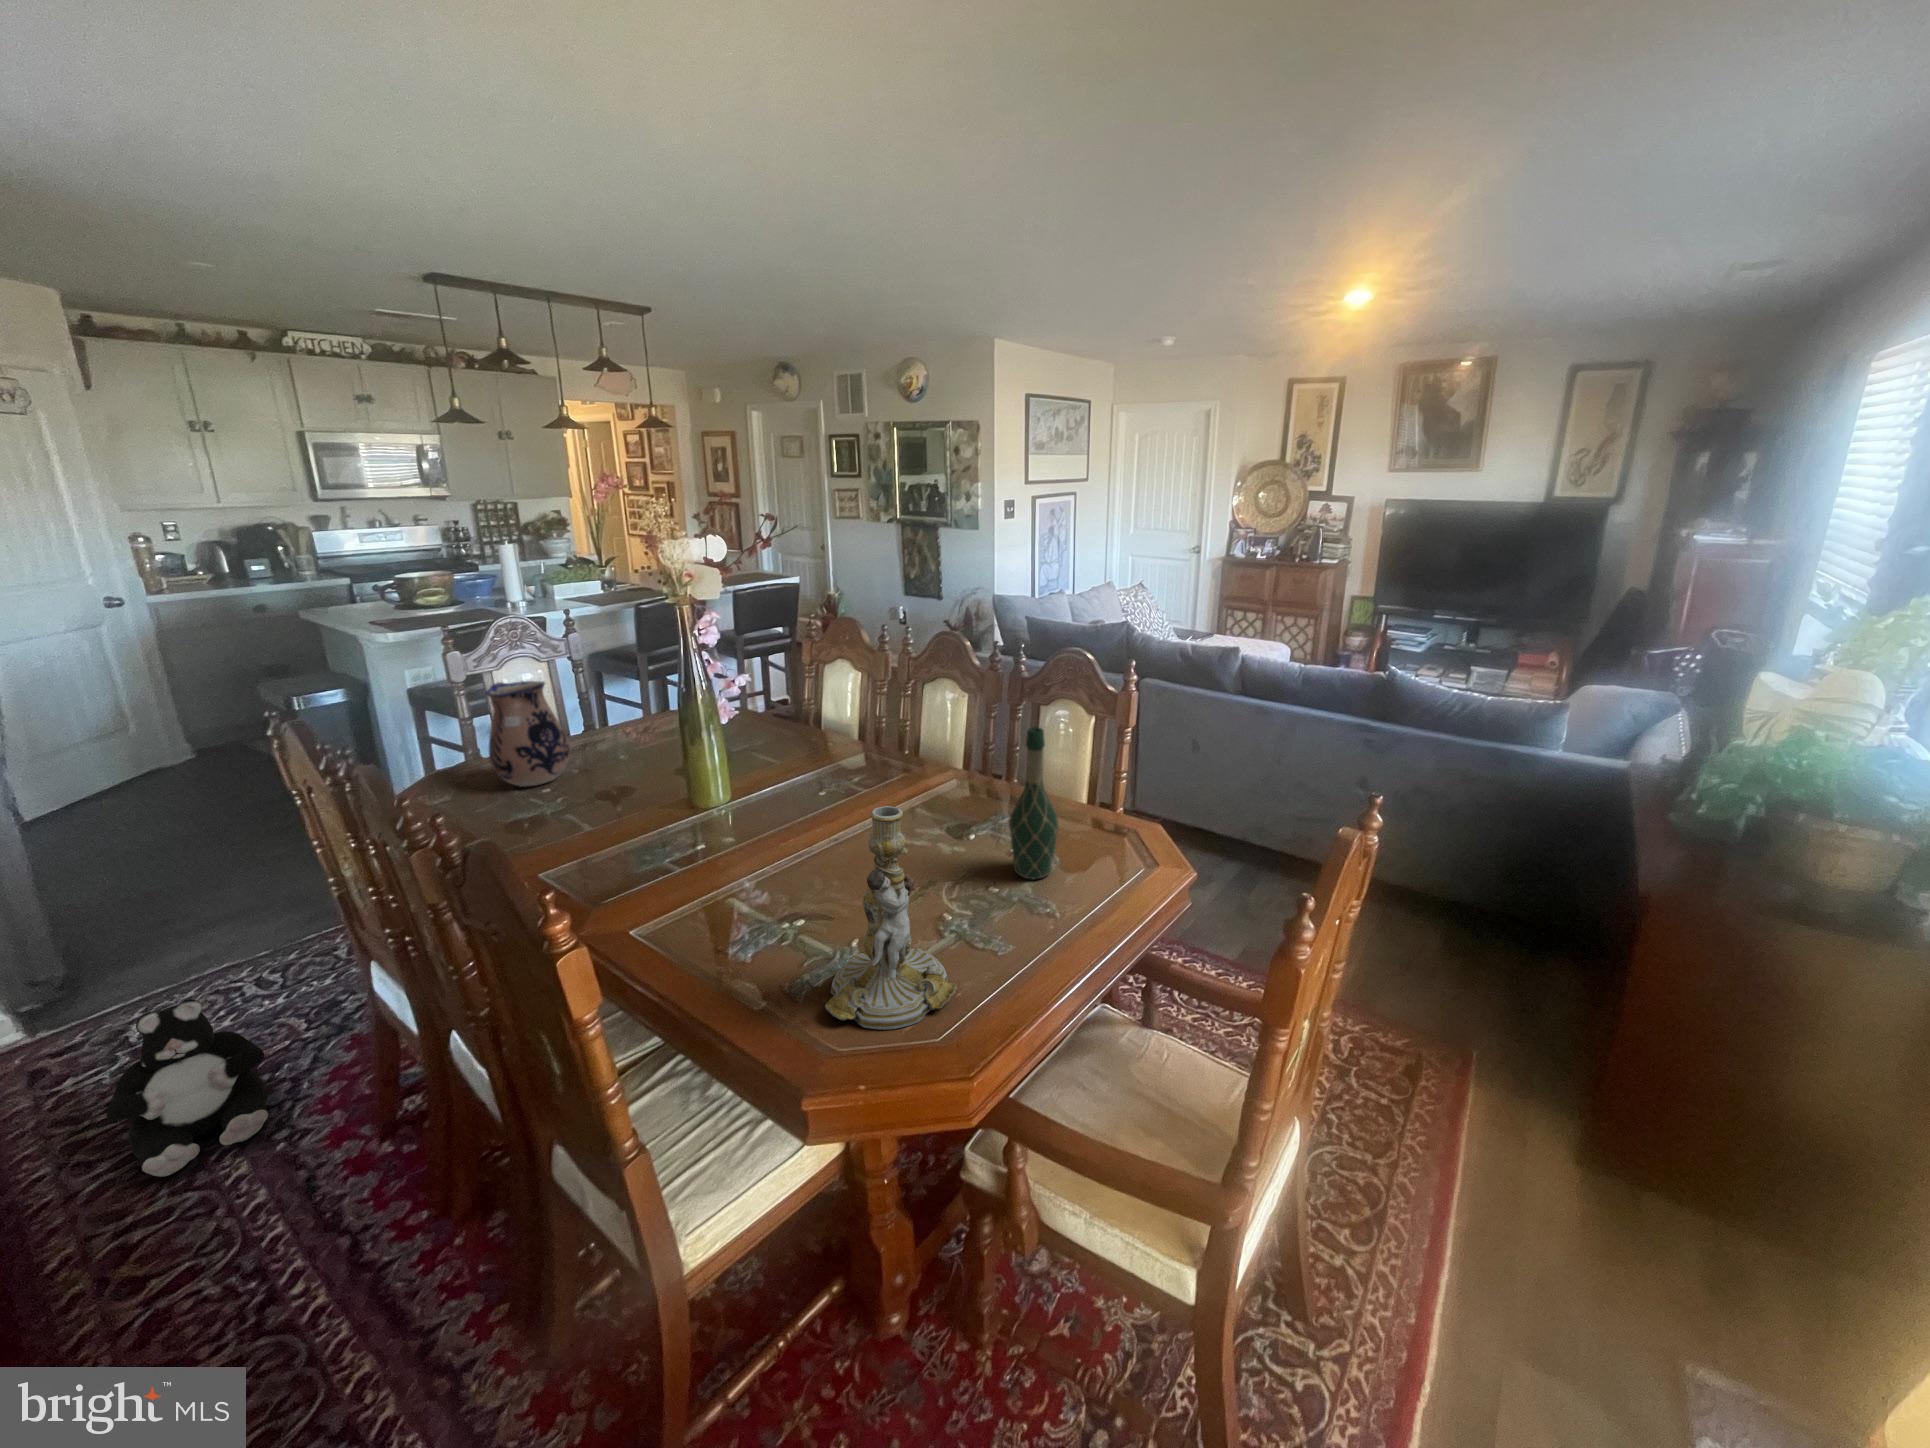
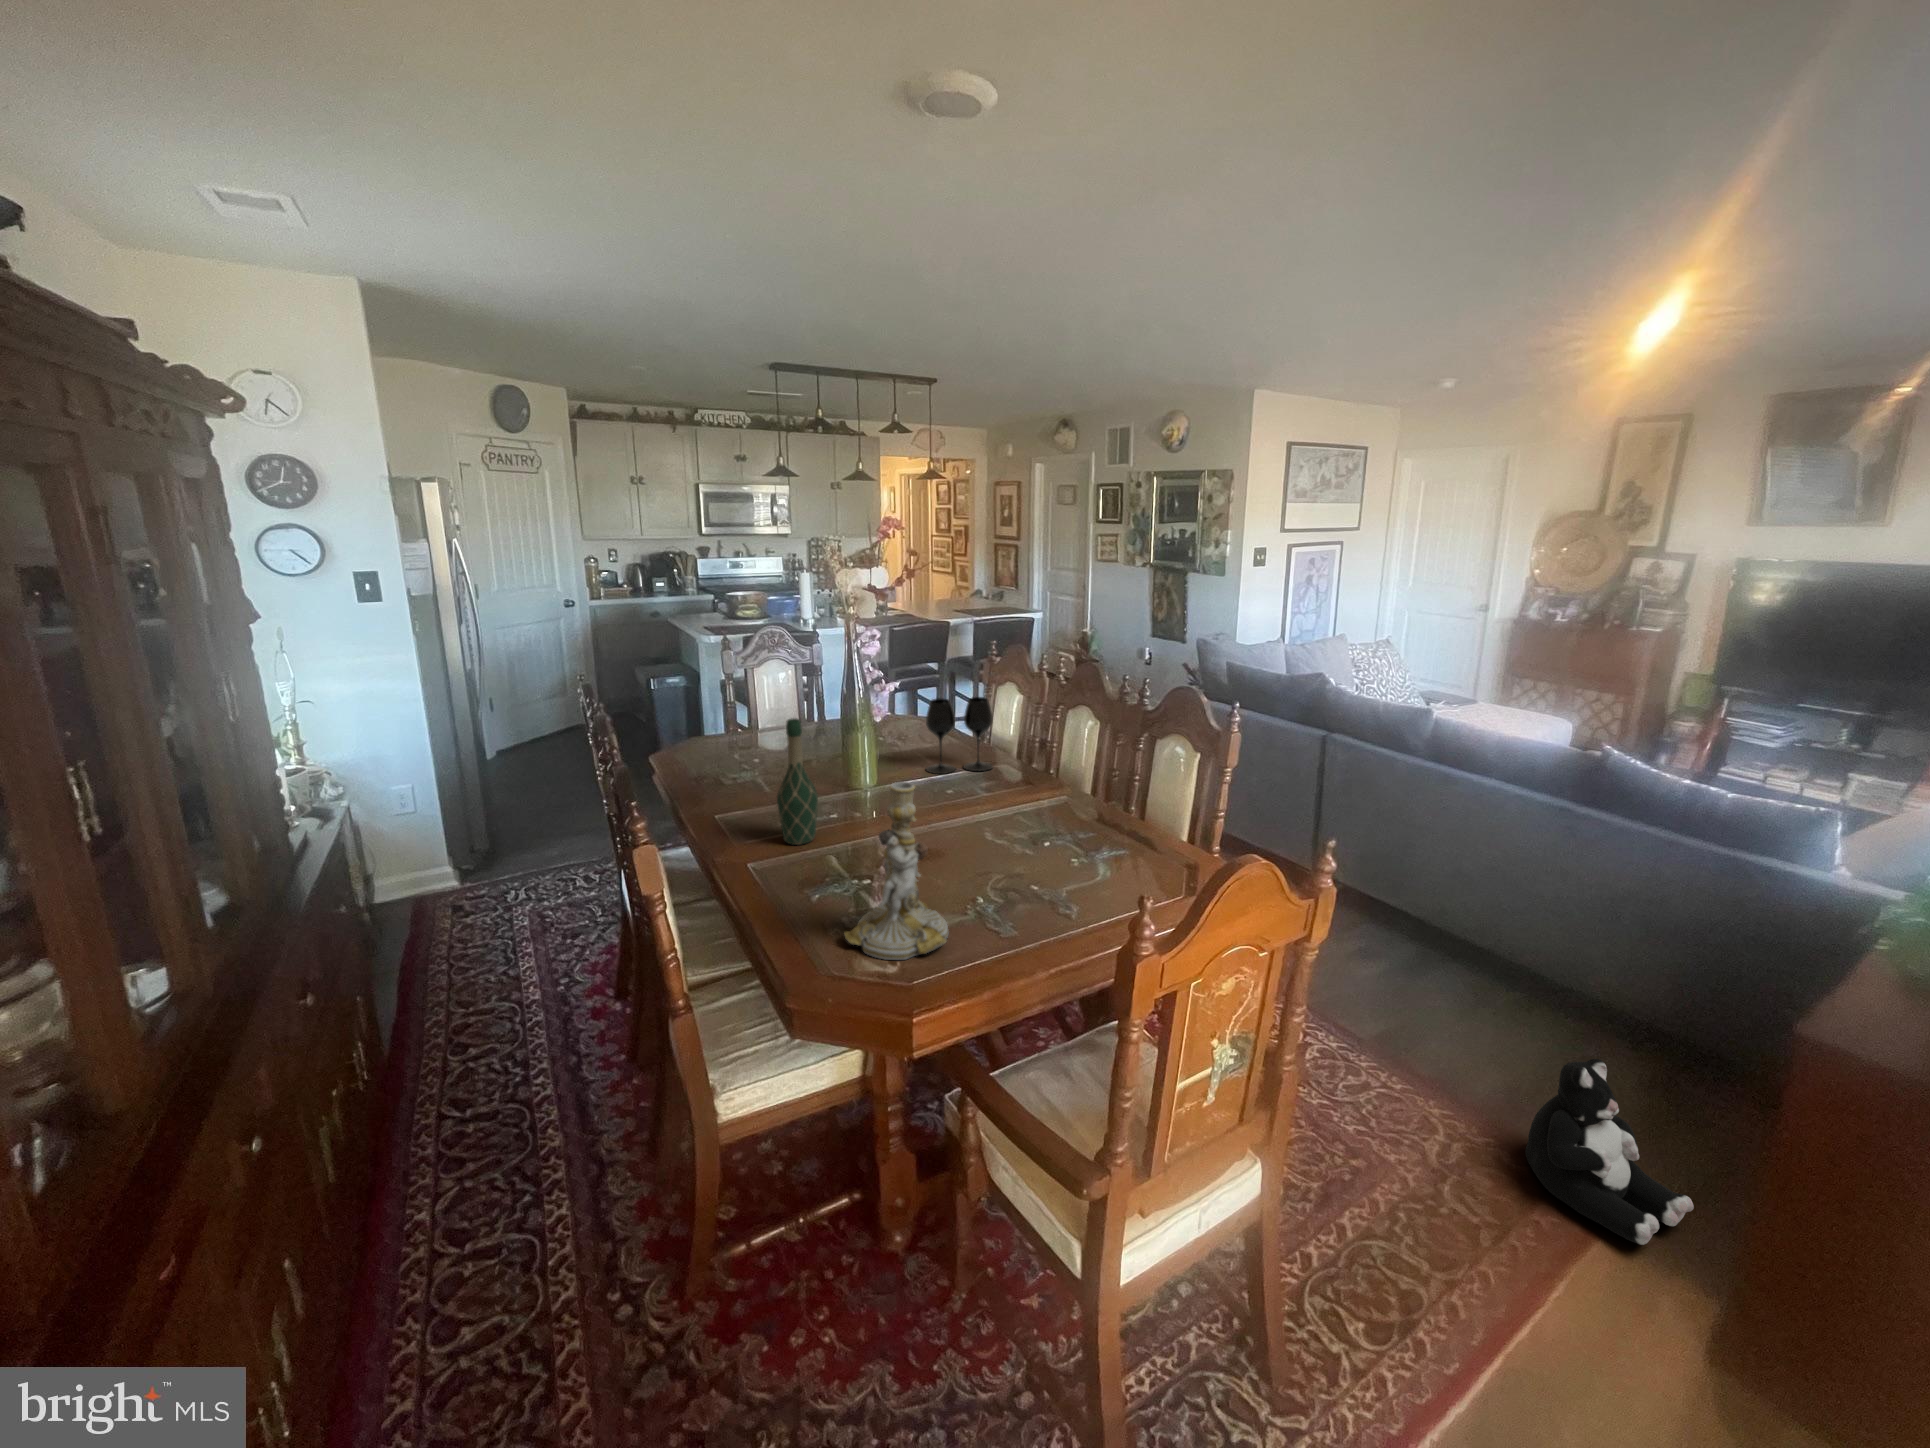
wine glass: none [770,677,850,771] -> present [926,697,993,774]
ceramic pitcher: present [486,681,570,787] -> none [725,676,781,758]
wine bottle: present [1009,727,1058,879] -> present [777,718,818,845]
plush toy: present [106,999,268,1177] -> present [1526,1059,1694,1245]

